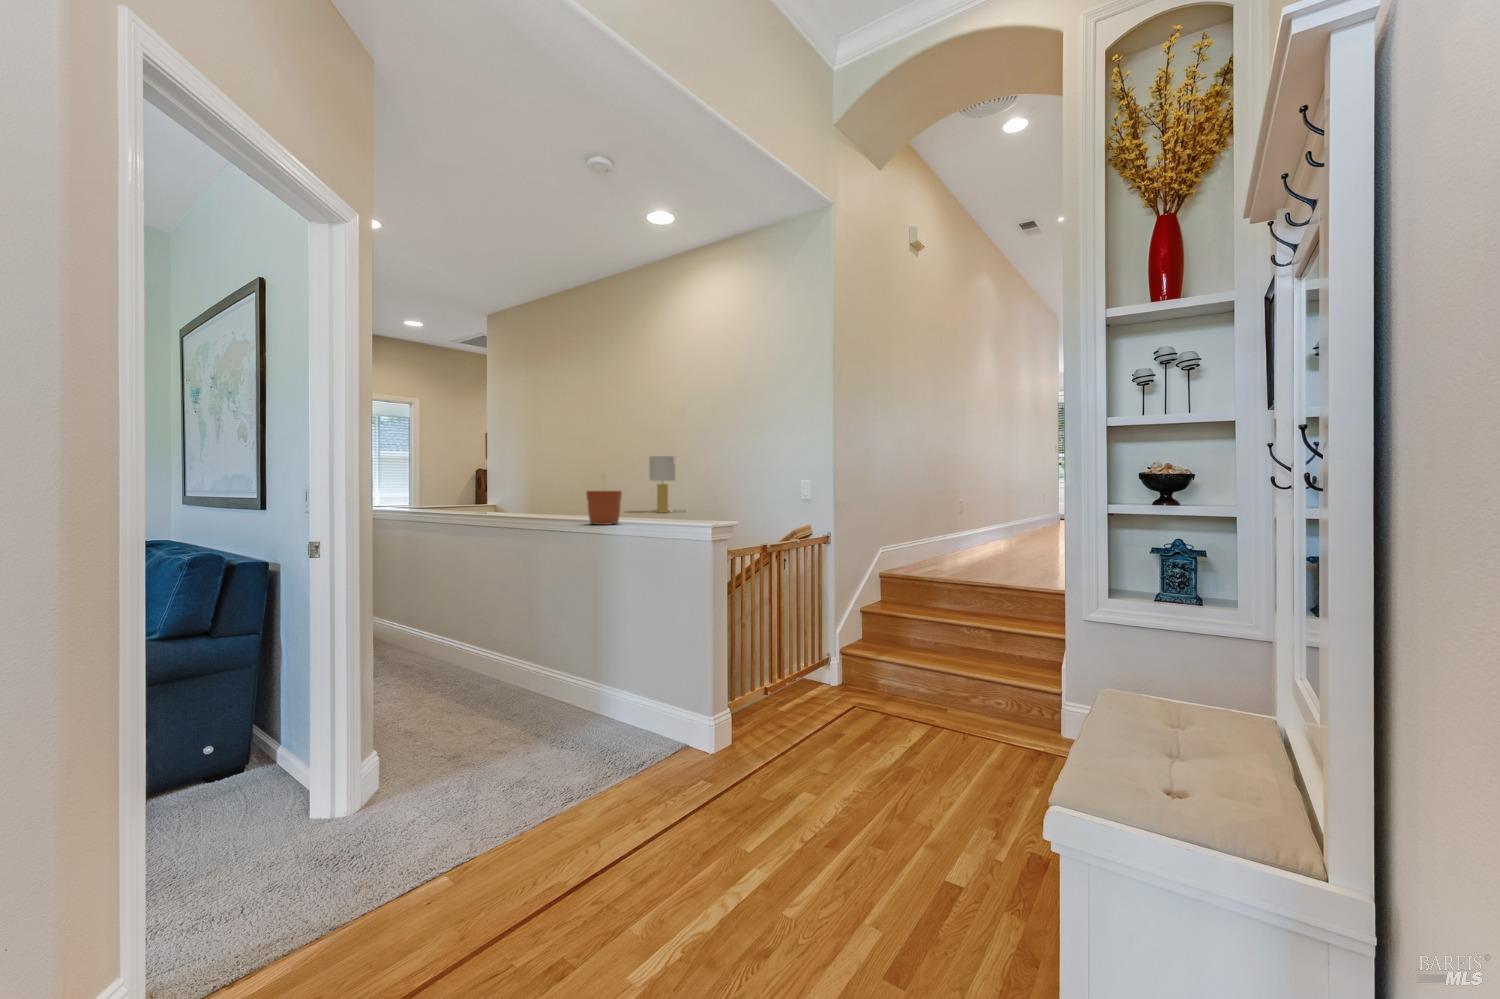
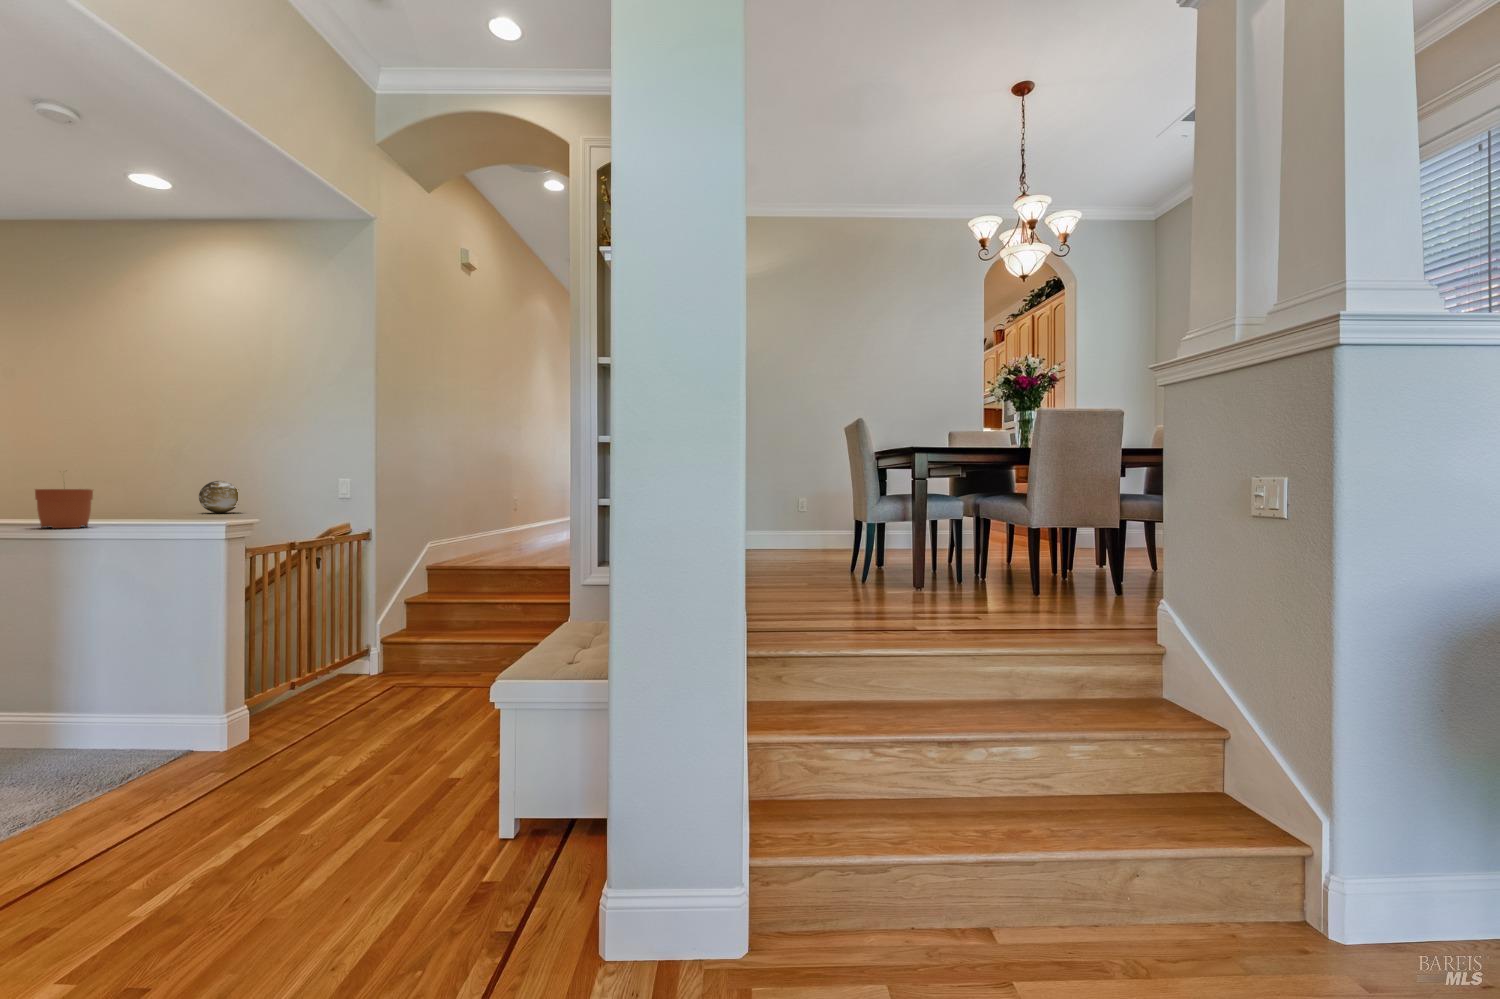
table lamp: present [633,456,675,513] -> none [89,446,187,512]
decorative orb: none [693,485,723,514] -> present [199,481,239,513]

